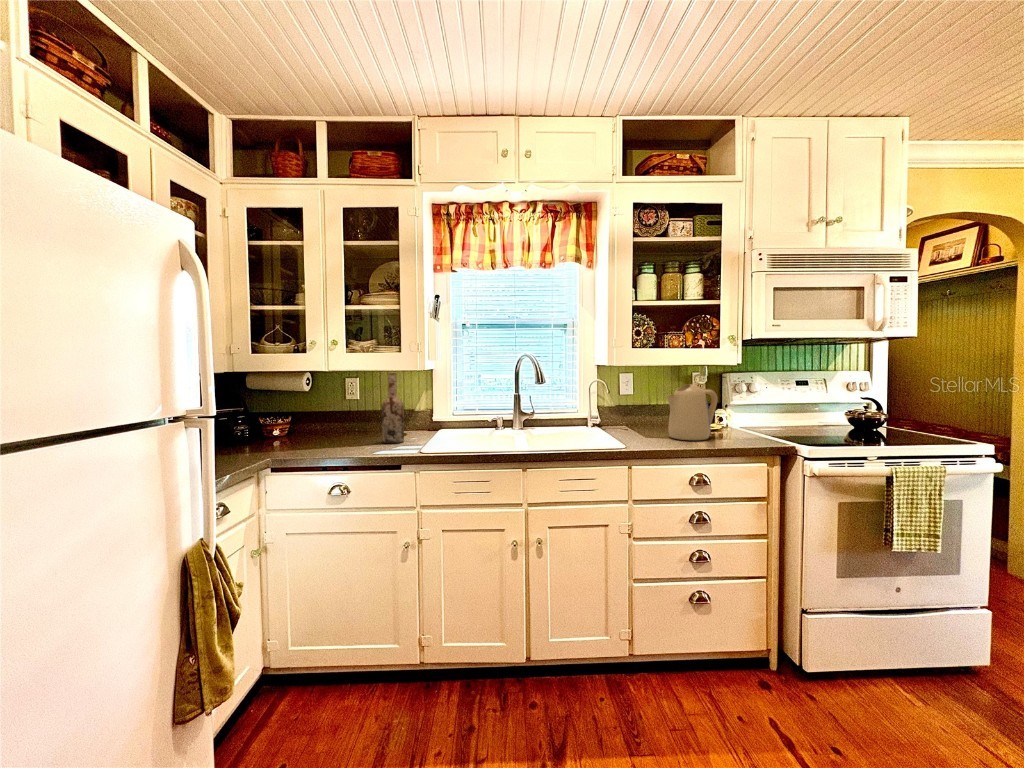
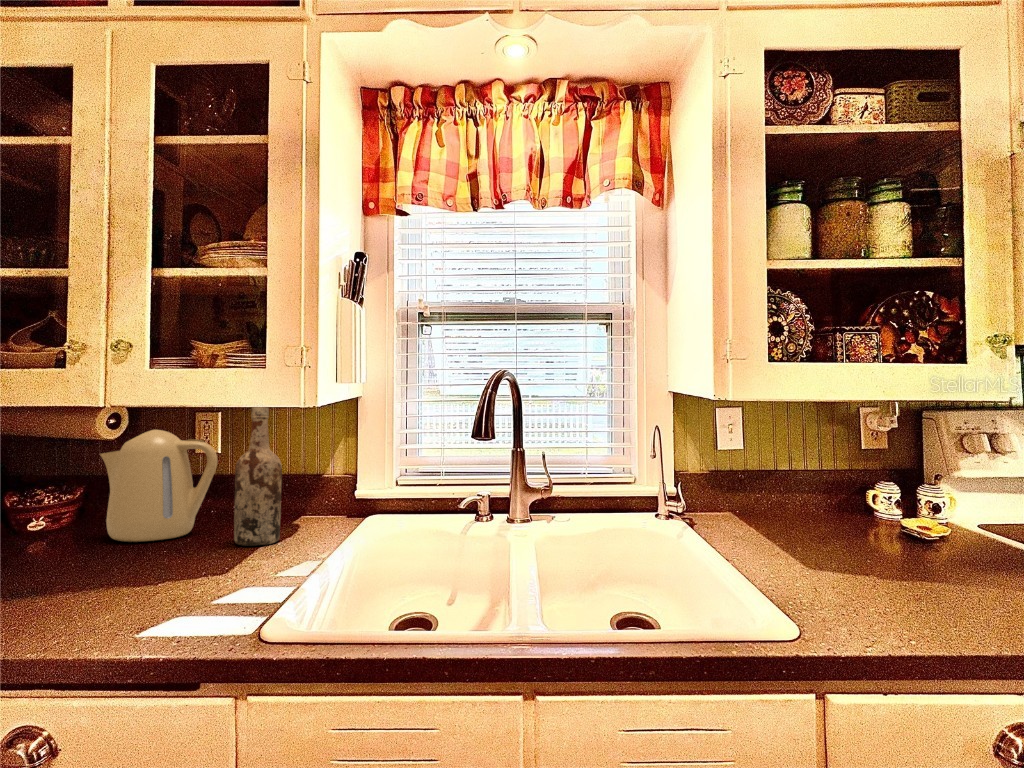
kettle: present [666,384,718,440] -> present [100,430,217,542]

